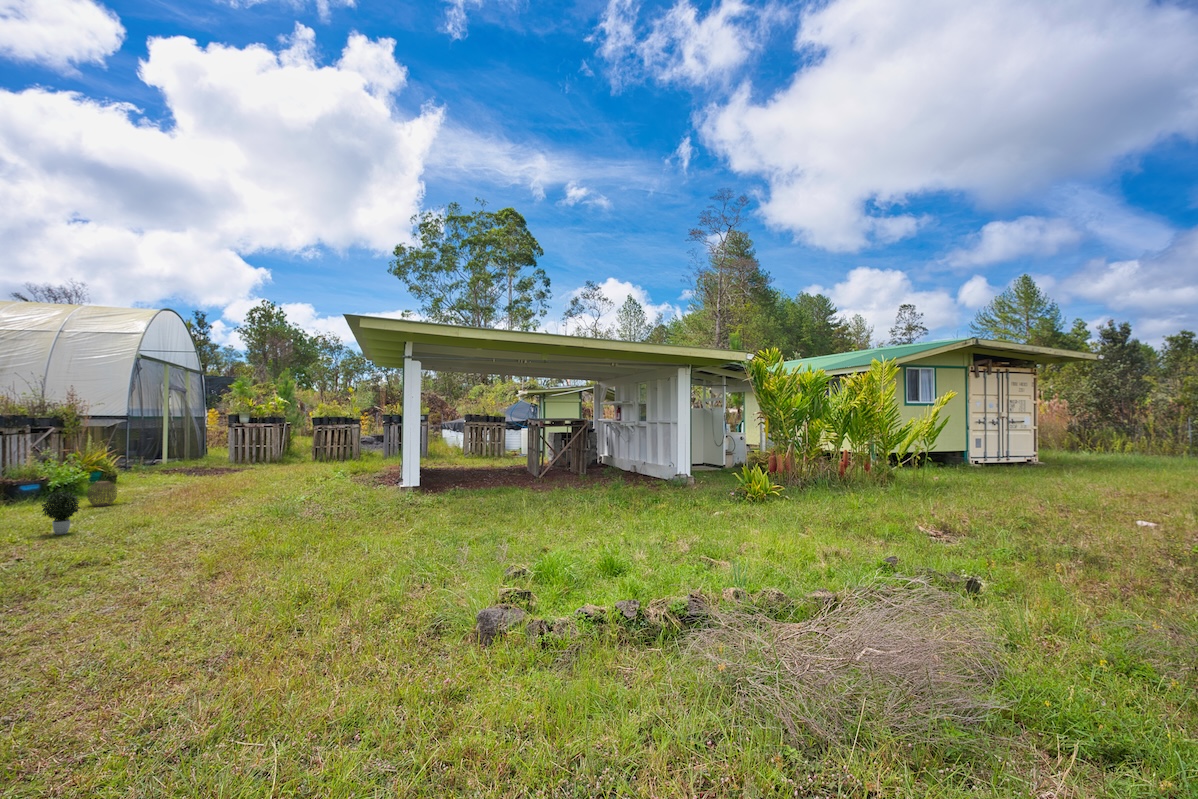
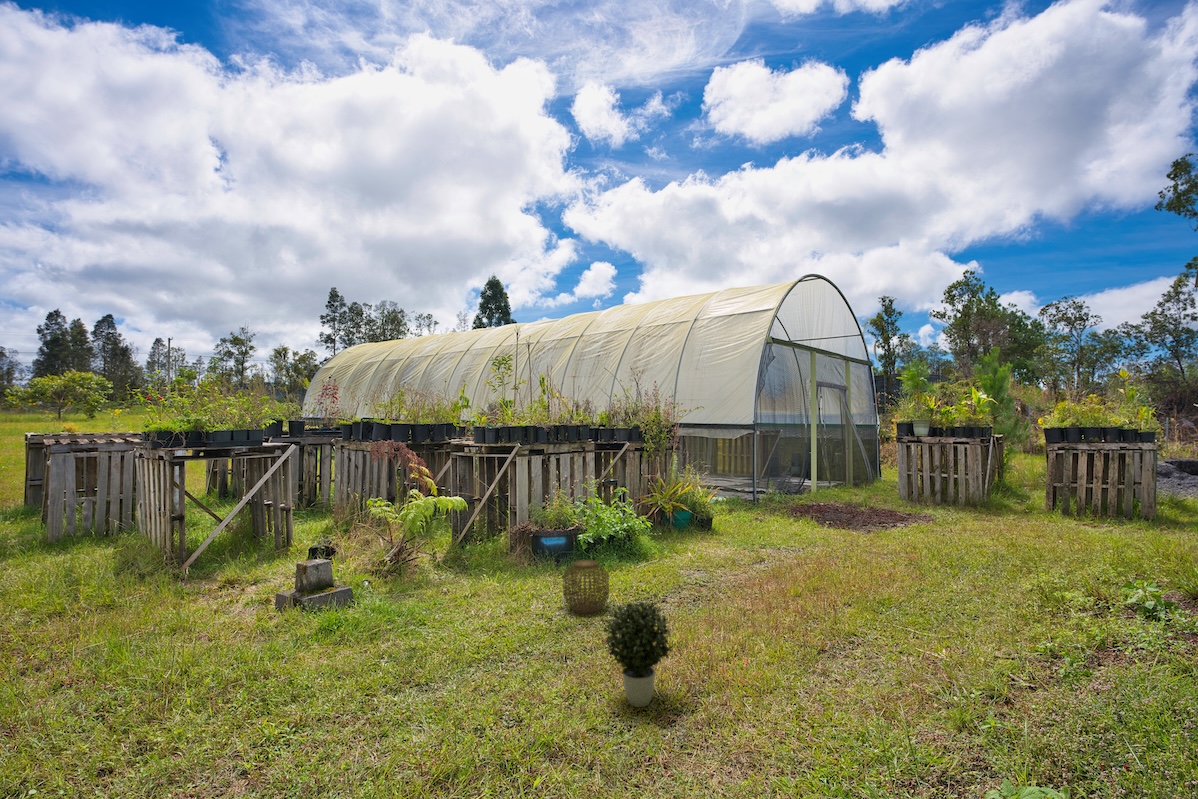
potted plant: present [42,491,81,535] -> present [604,602,673,707]

